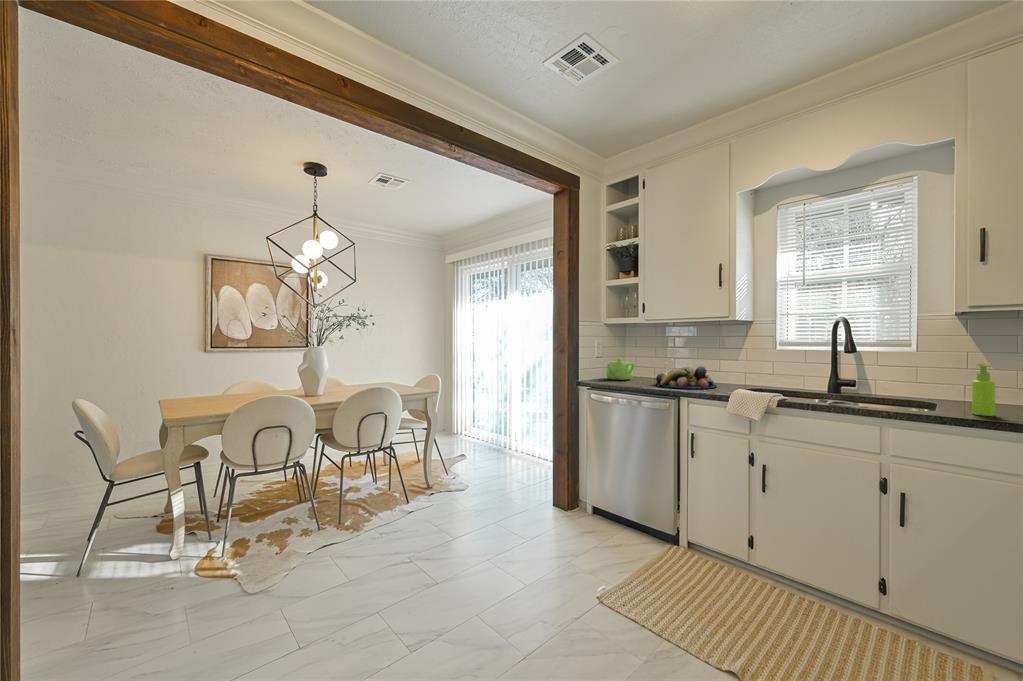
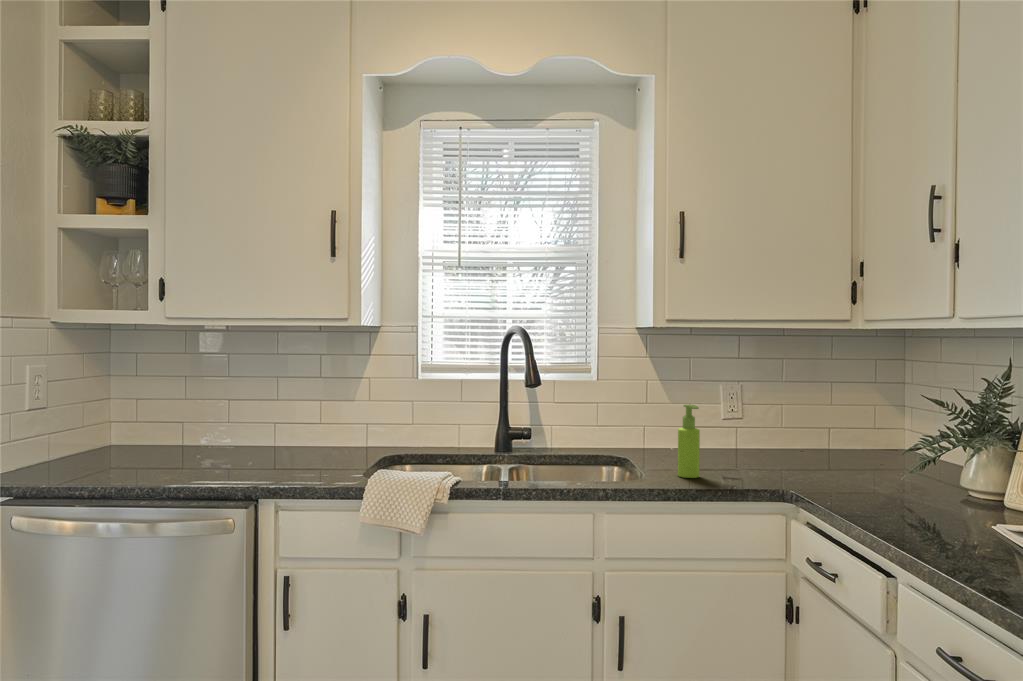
teapot: present [606,358,635,380] -> none [60,410,139,464]
fruit bowl: present [656,366,716,388] -> none [194,421,325,477]

